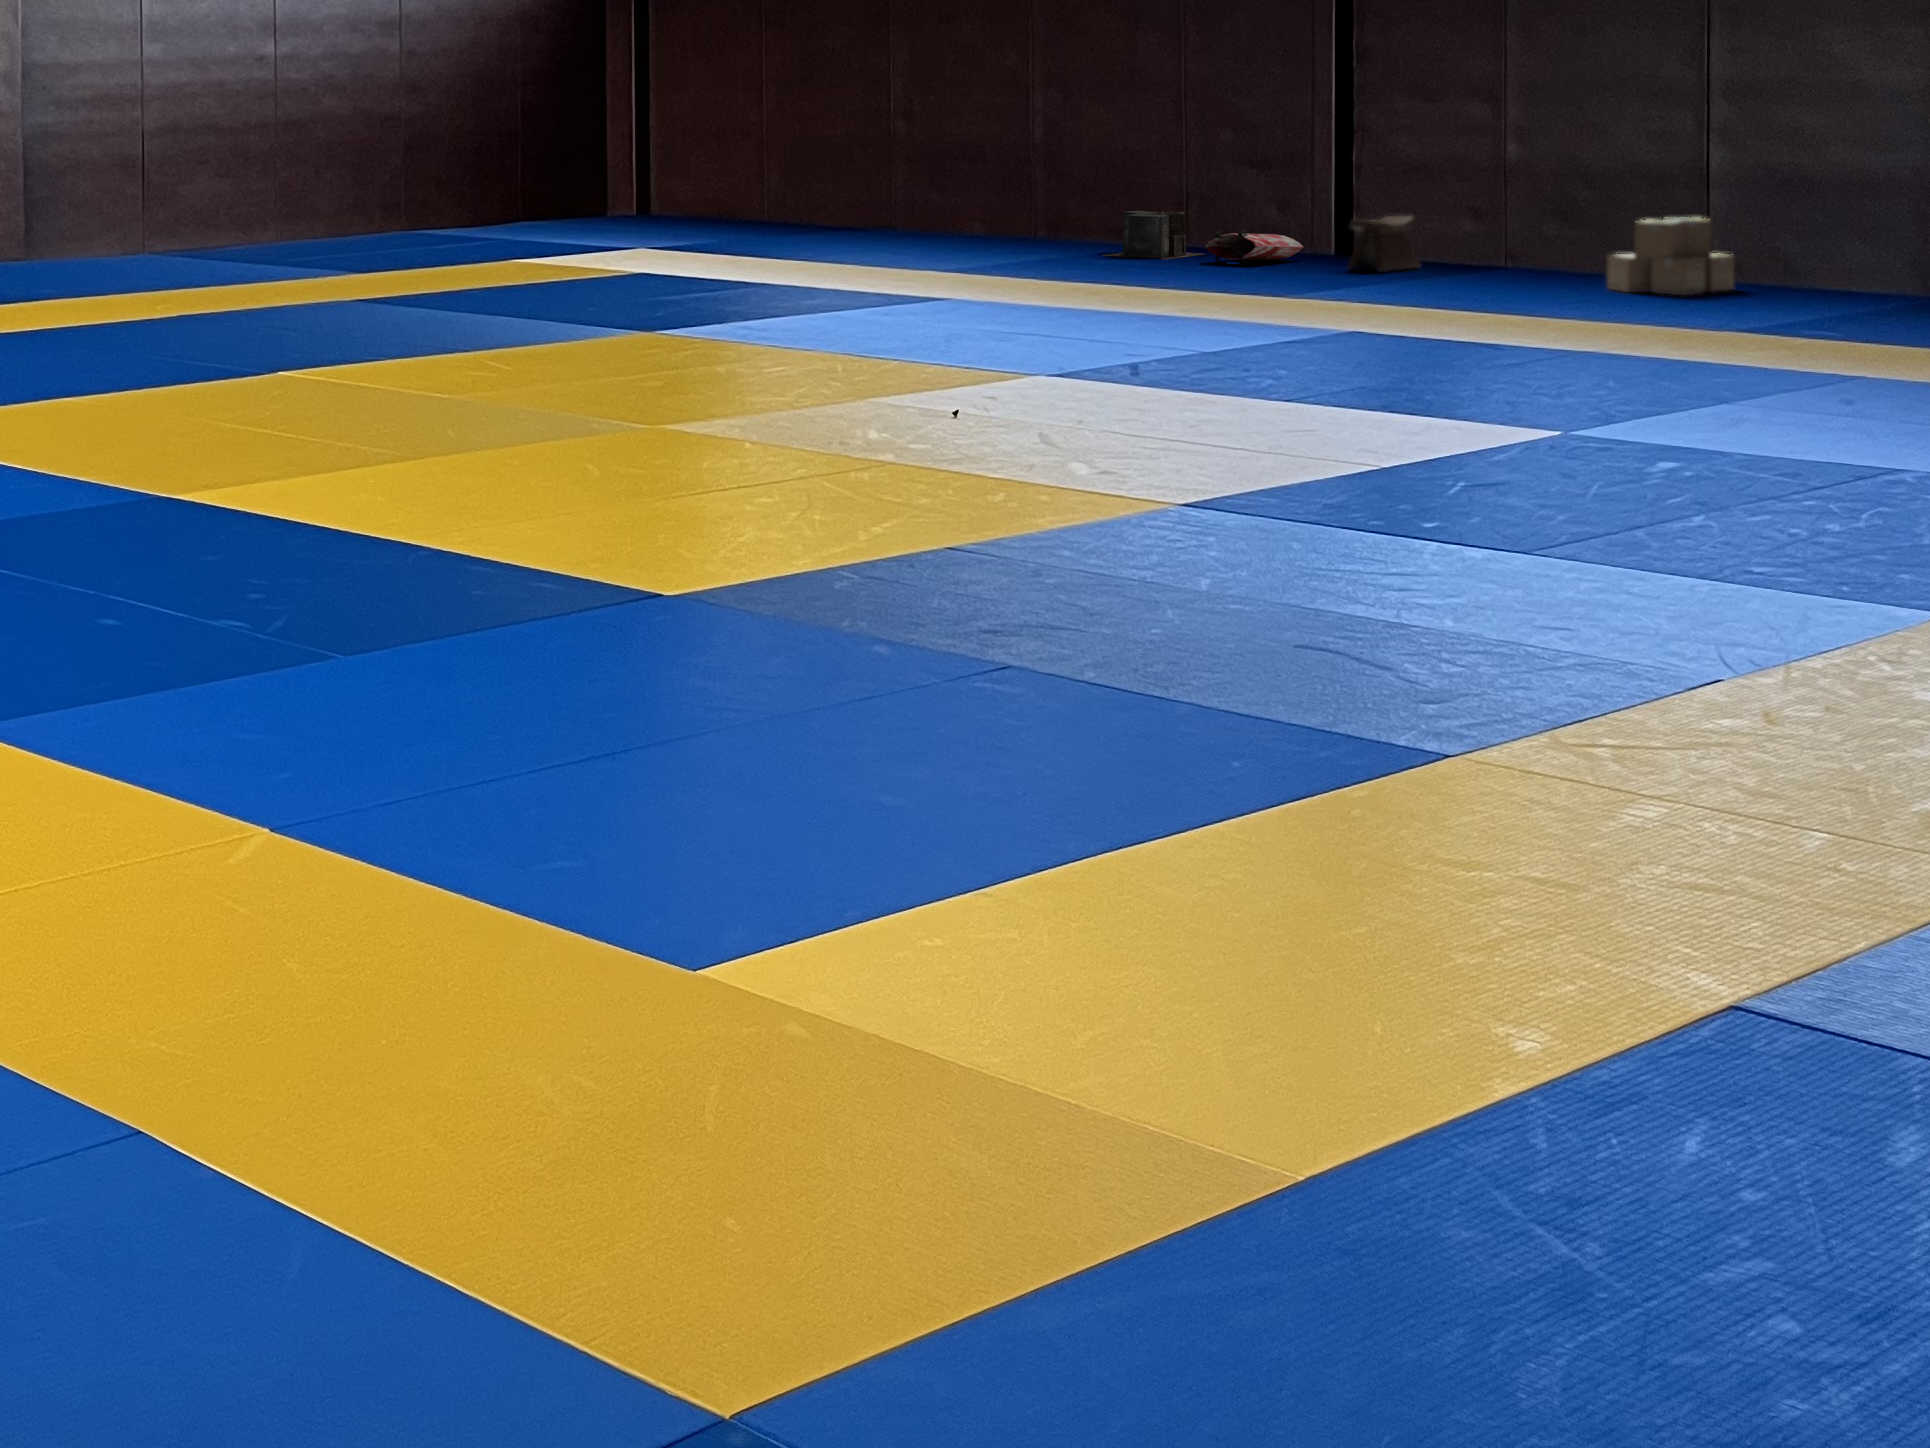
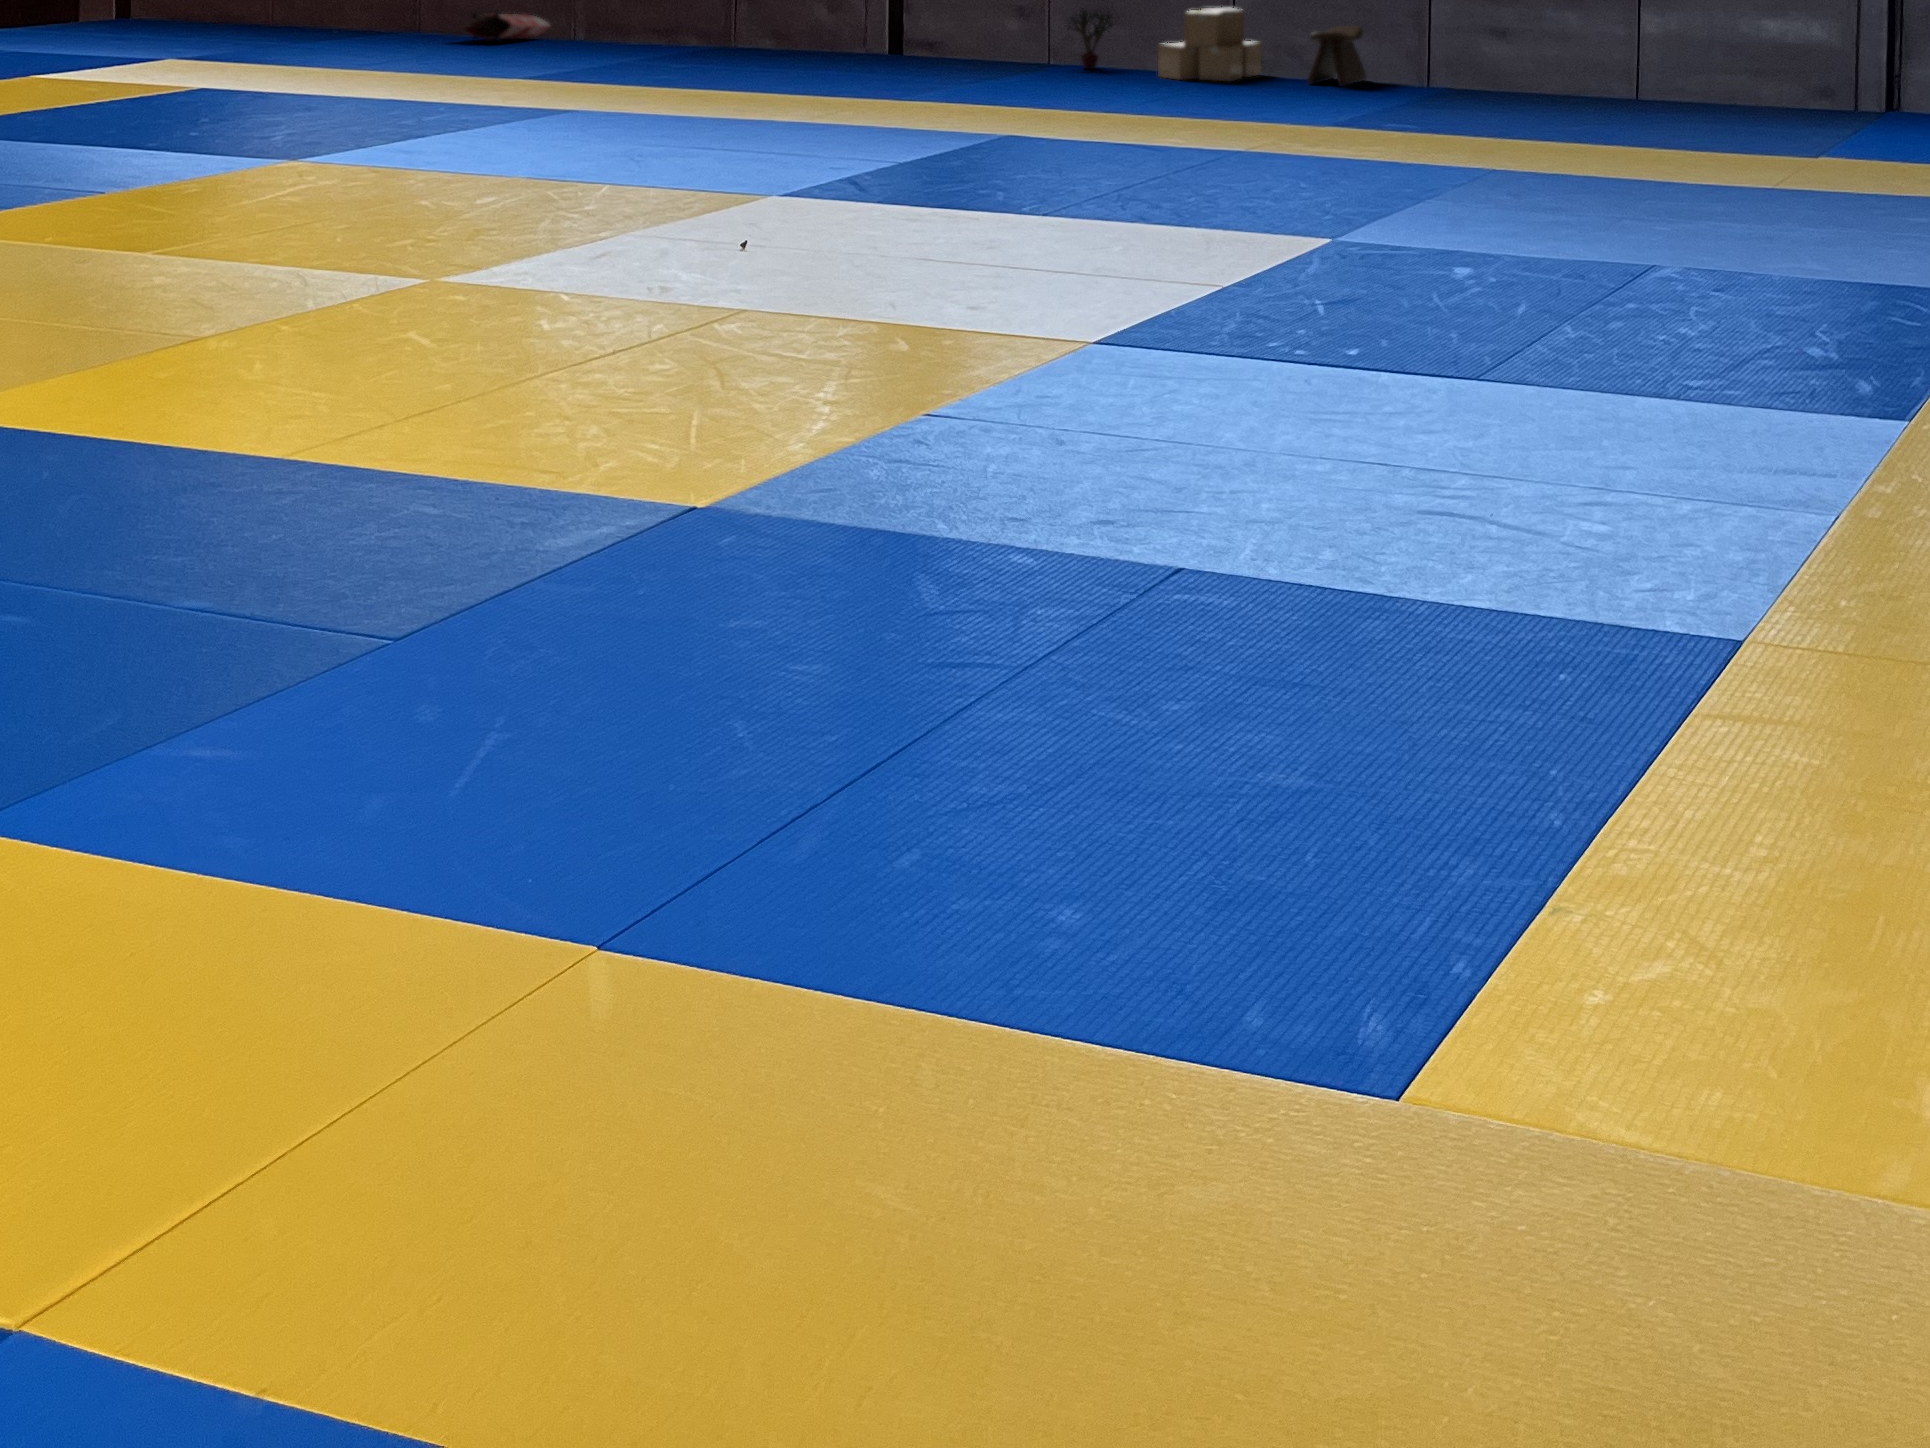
speaker: present [1104,211,1204,260] -> none [657,7,758,56]
stool: present [1348,216,1420,272] -> present [1307,26,1367,86]
potted plant: none [1511,216,1576,280] -> present [1067,11,1112,69]
bag: present [1206,230,1303,263] -> present [464,11,550,41]

